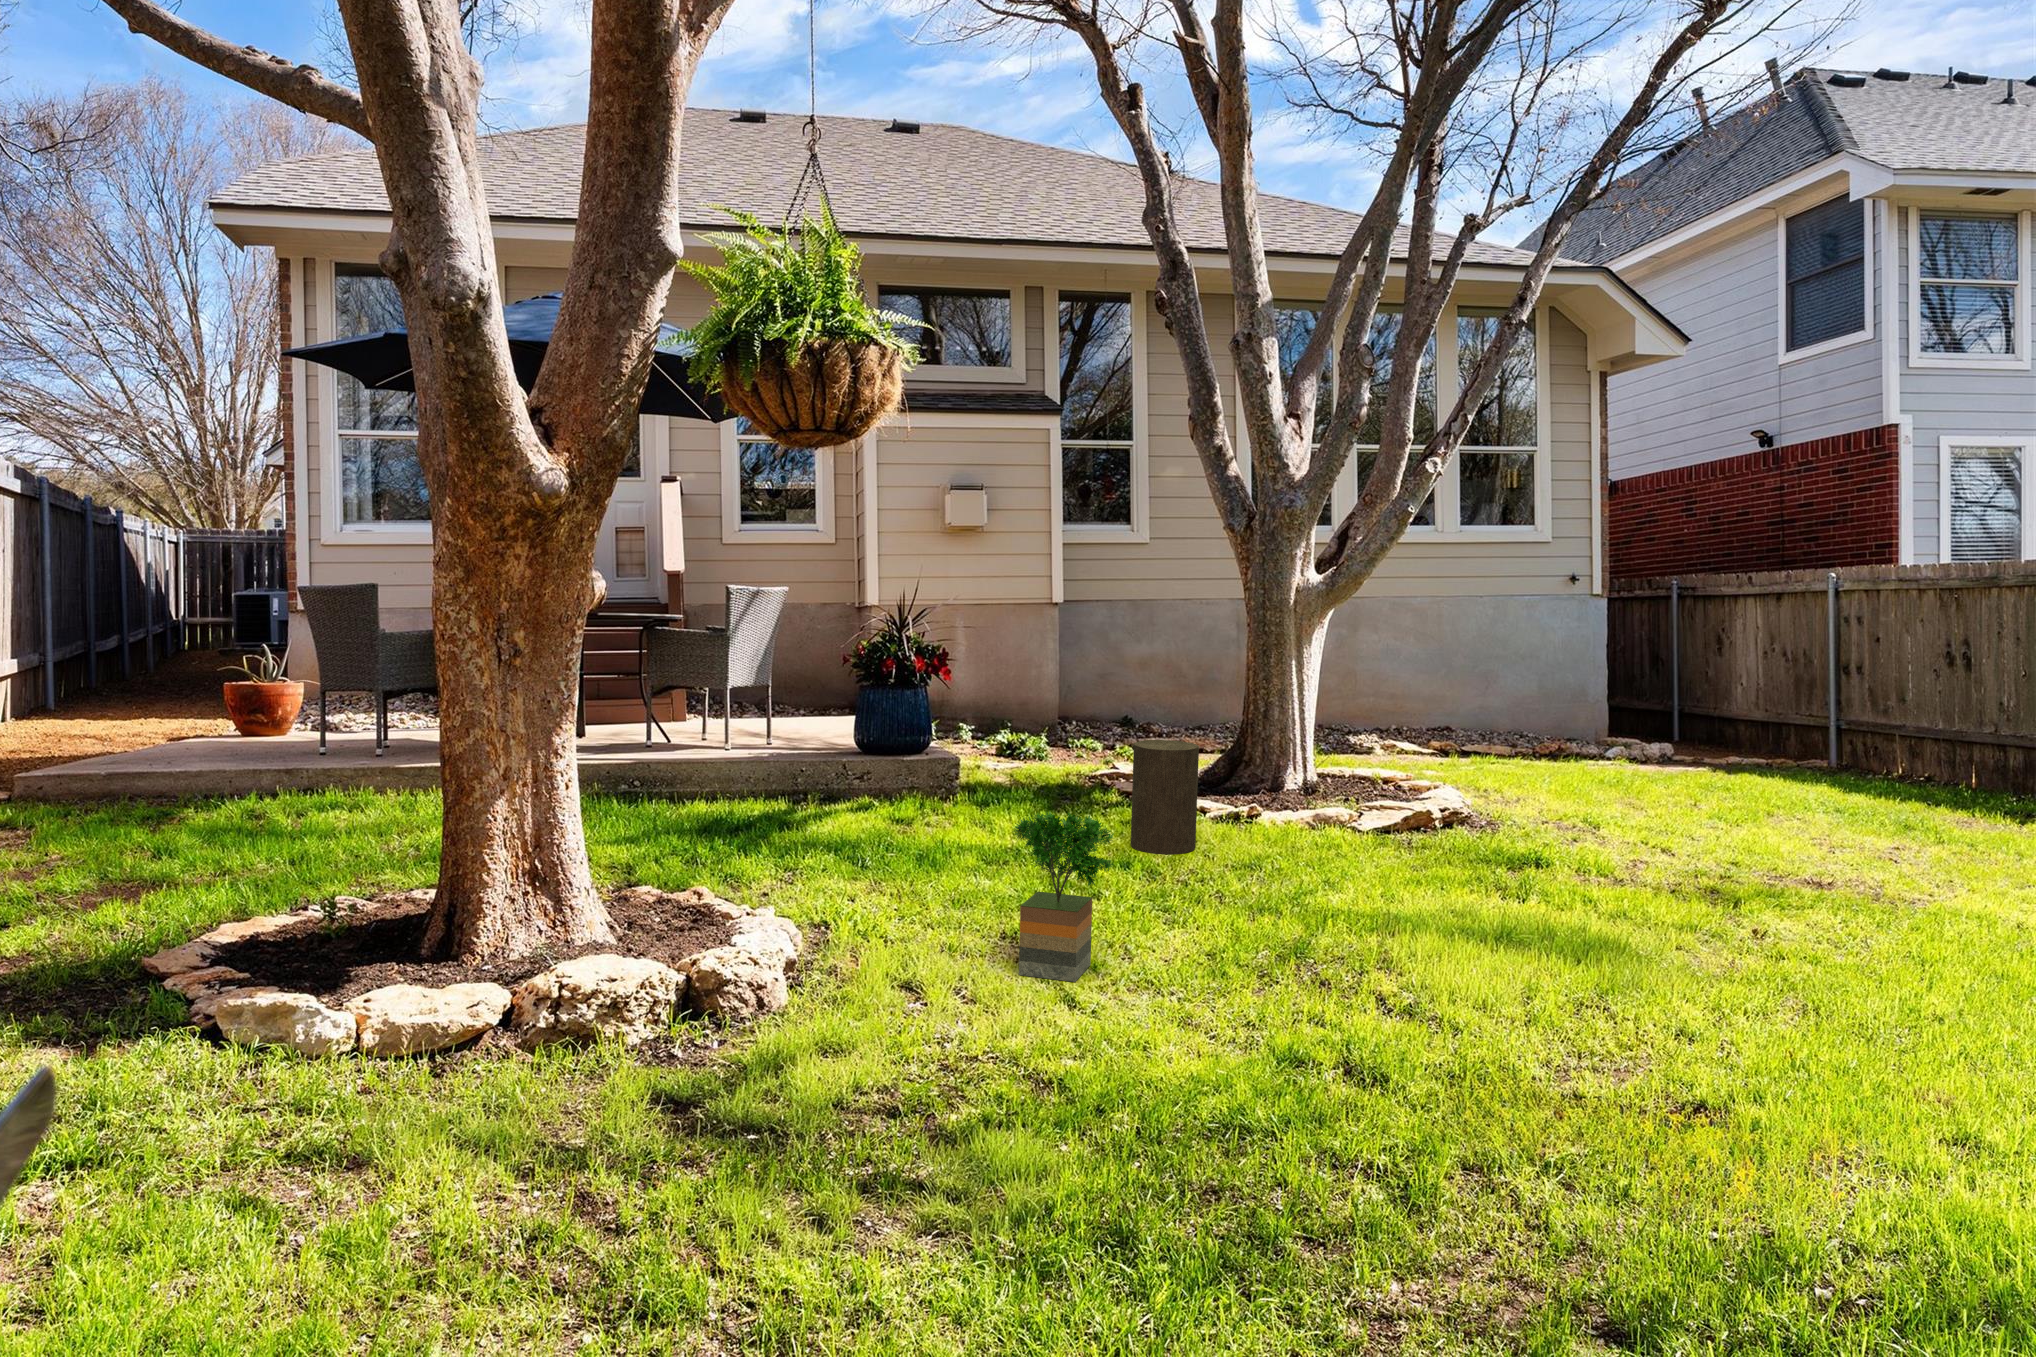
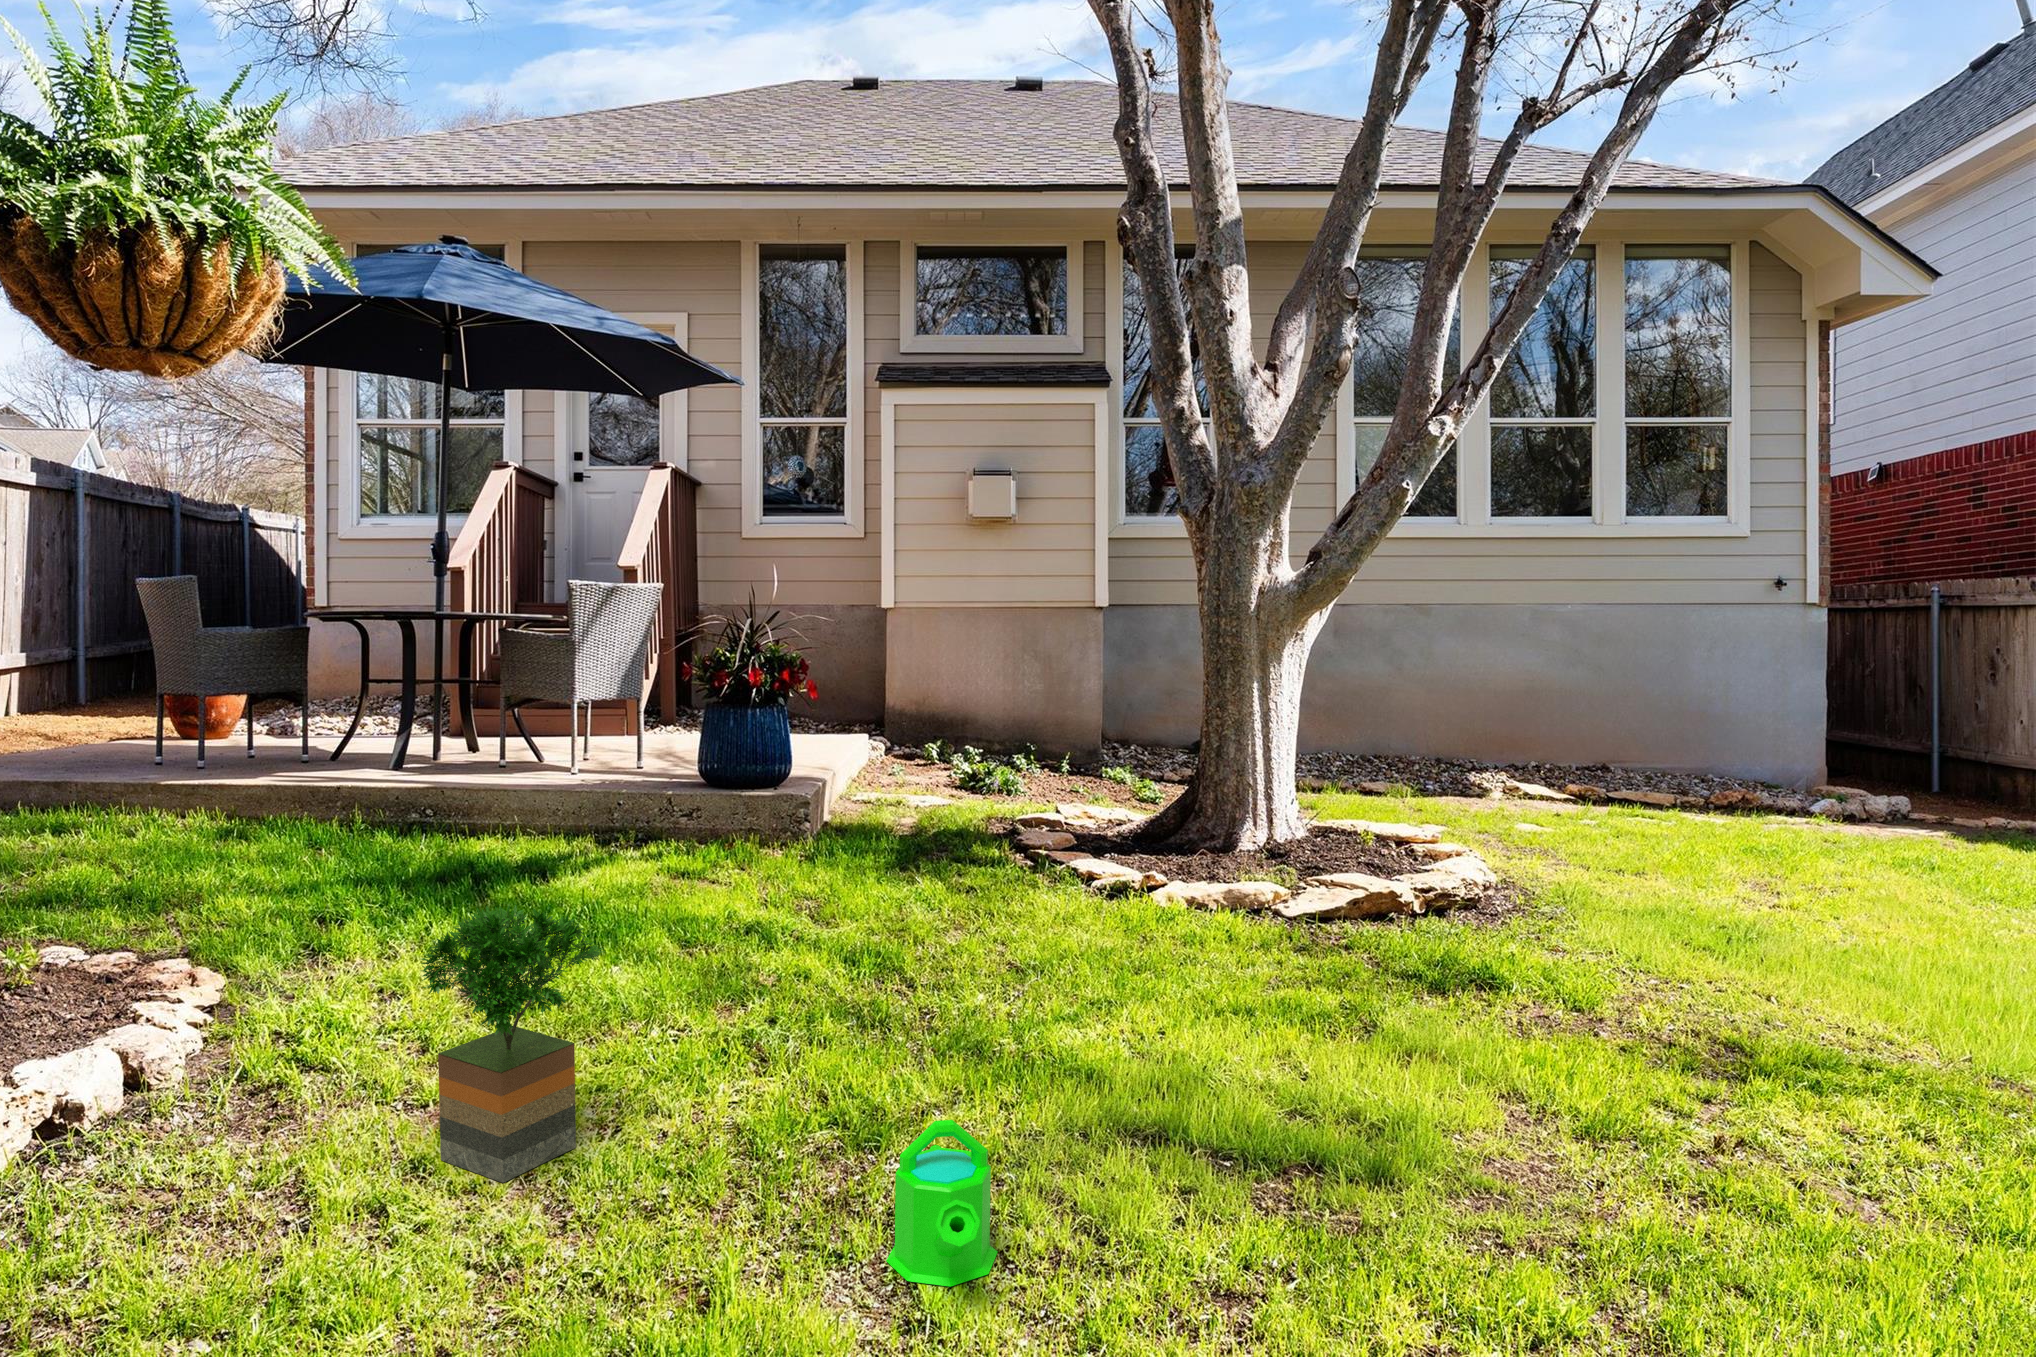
stool: present [1131,740,1199,854] -> none [927,784,1018,945]
watering can: none [1336,914,1419,1006] -> present [886,1120,998,1287]

